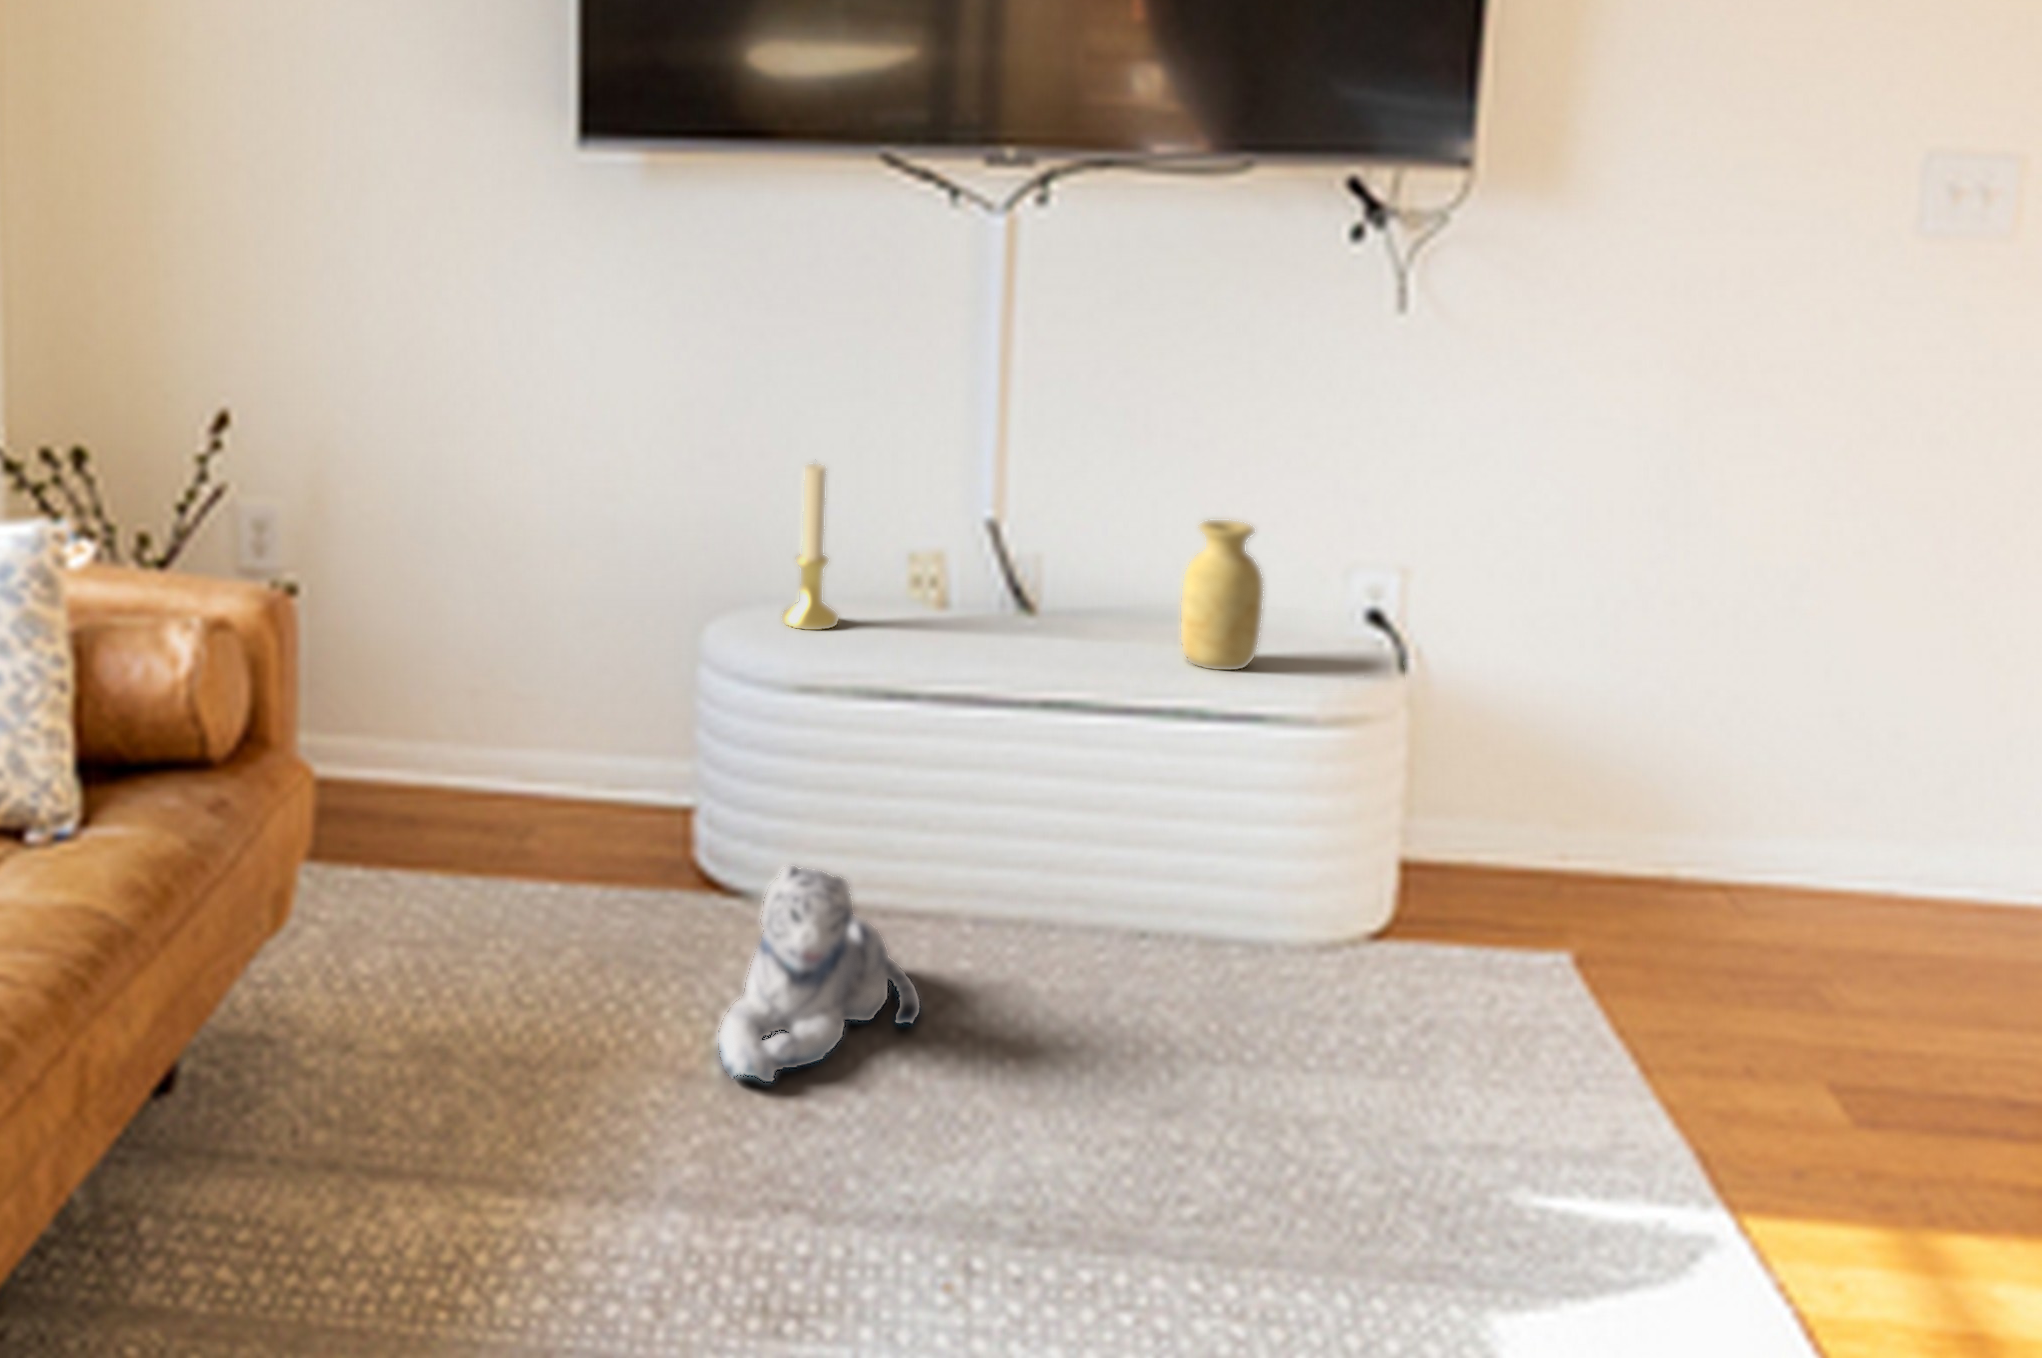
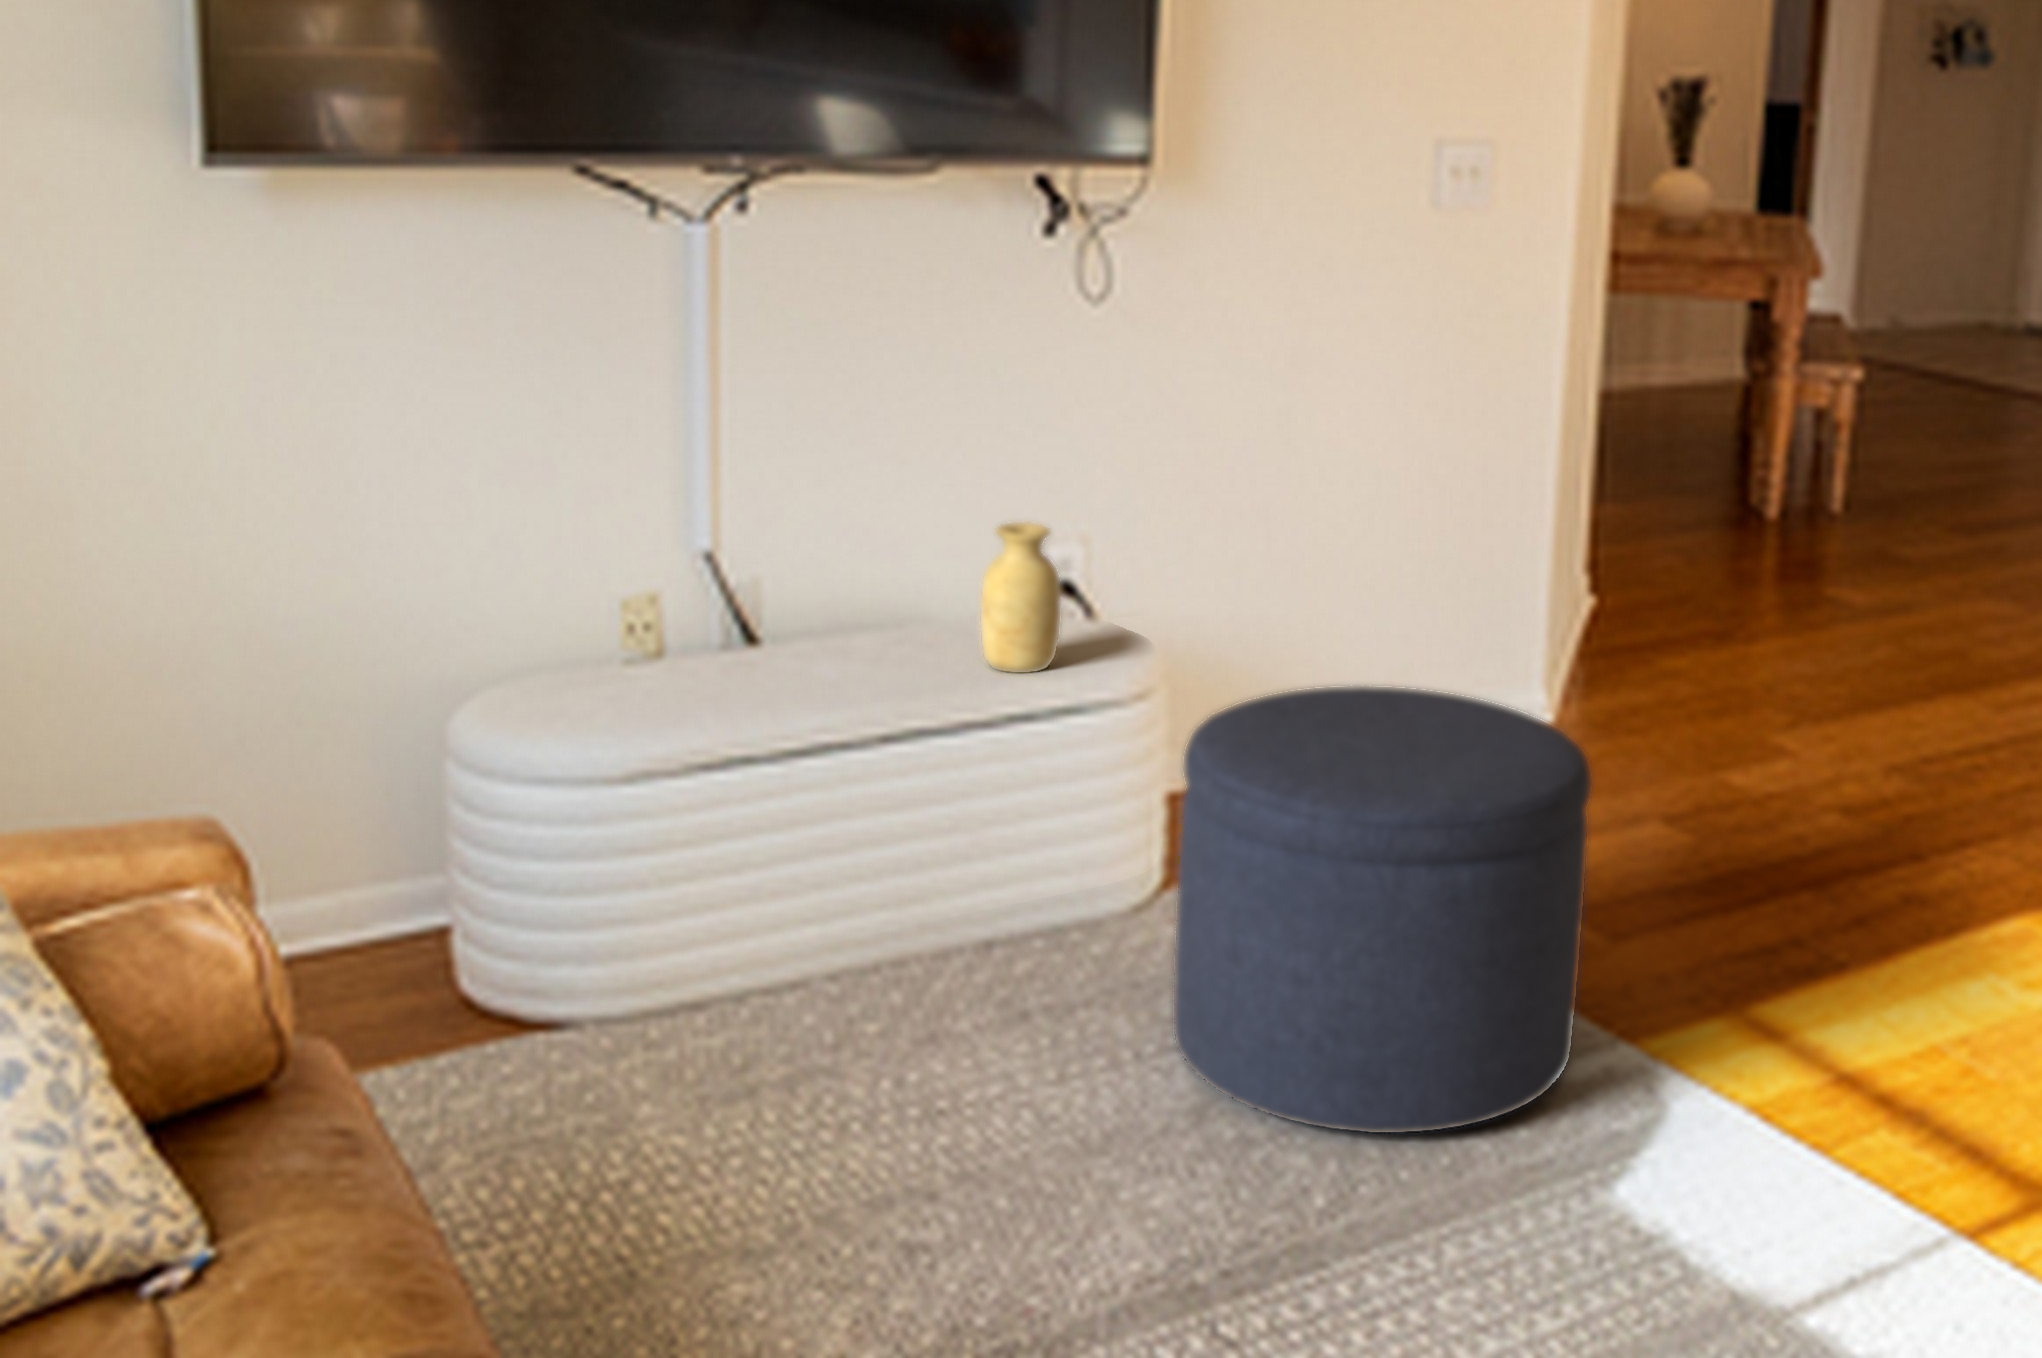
candle holder: present [782,464,838,630] -> none [546,524,616,722]
ottoman: none [1182,726,1672,1220] -> present [1174,686,1591,1133]
plush toy: present [719,865,920,1082] -> none [720,984,918,1245]

